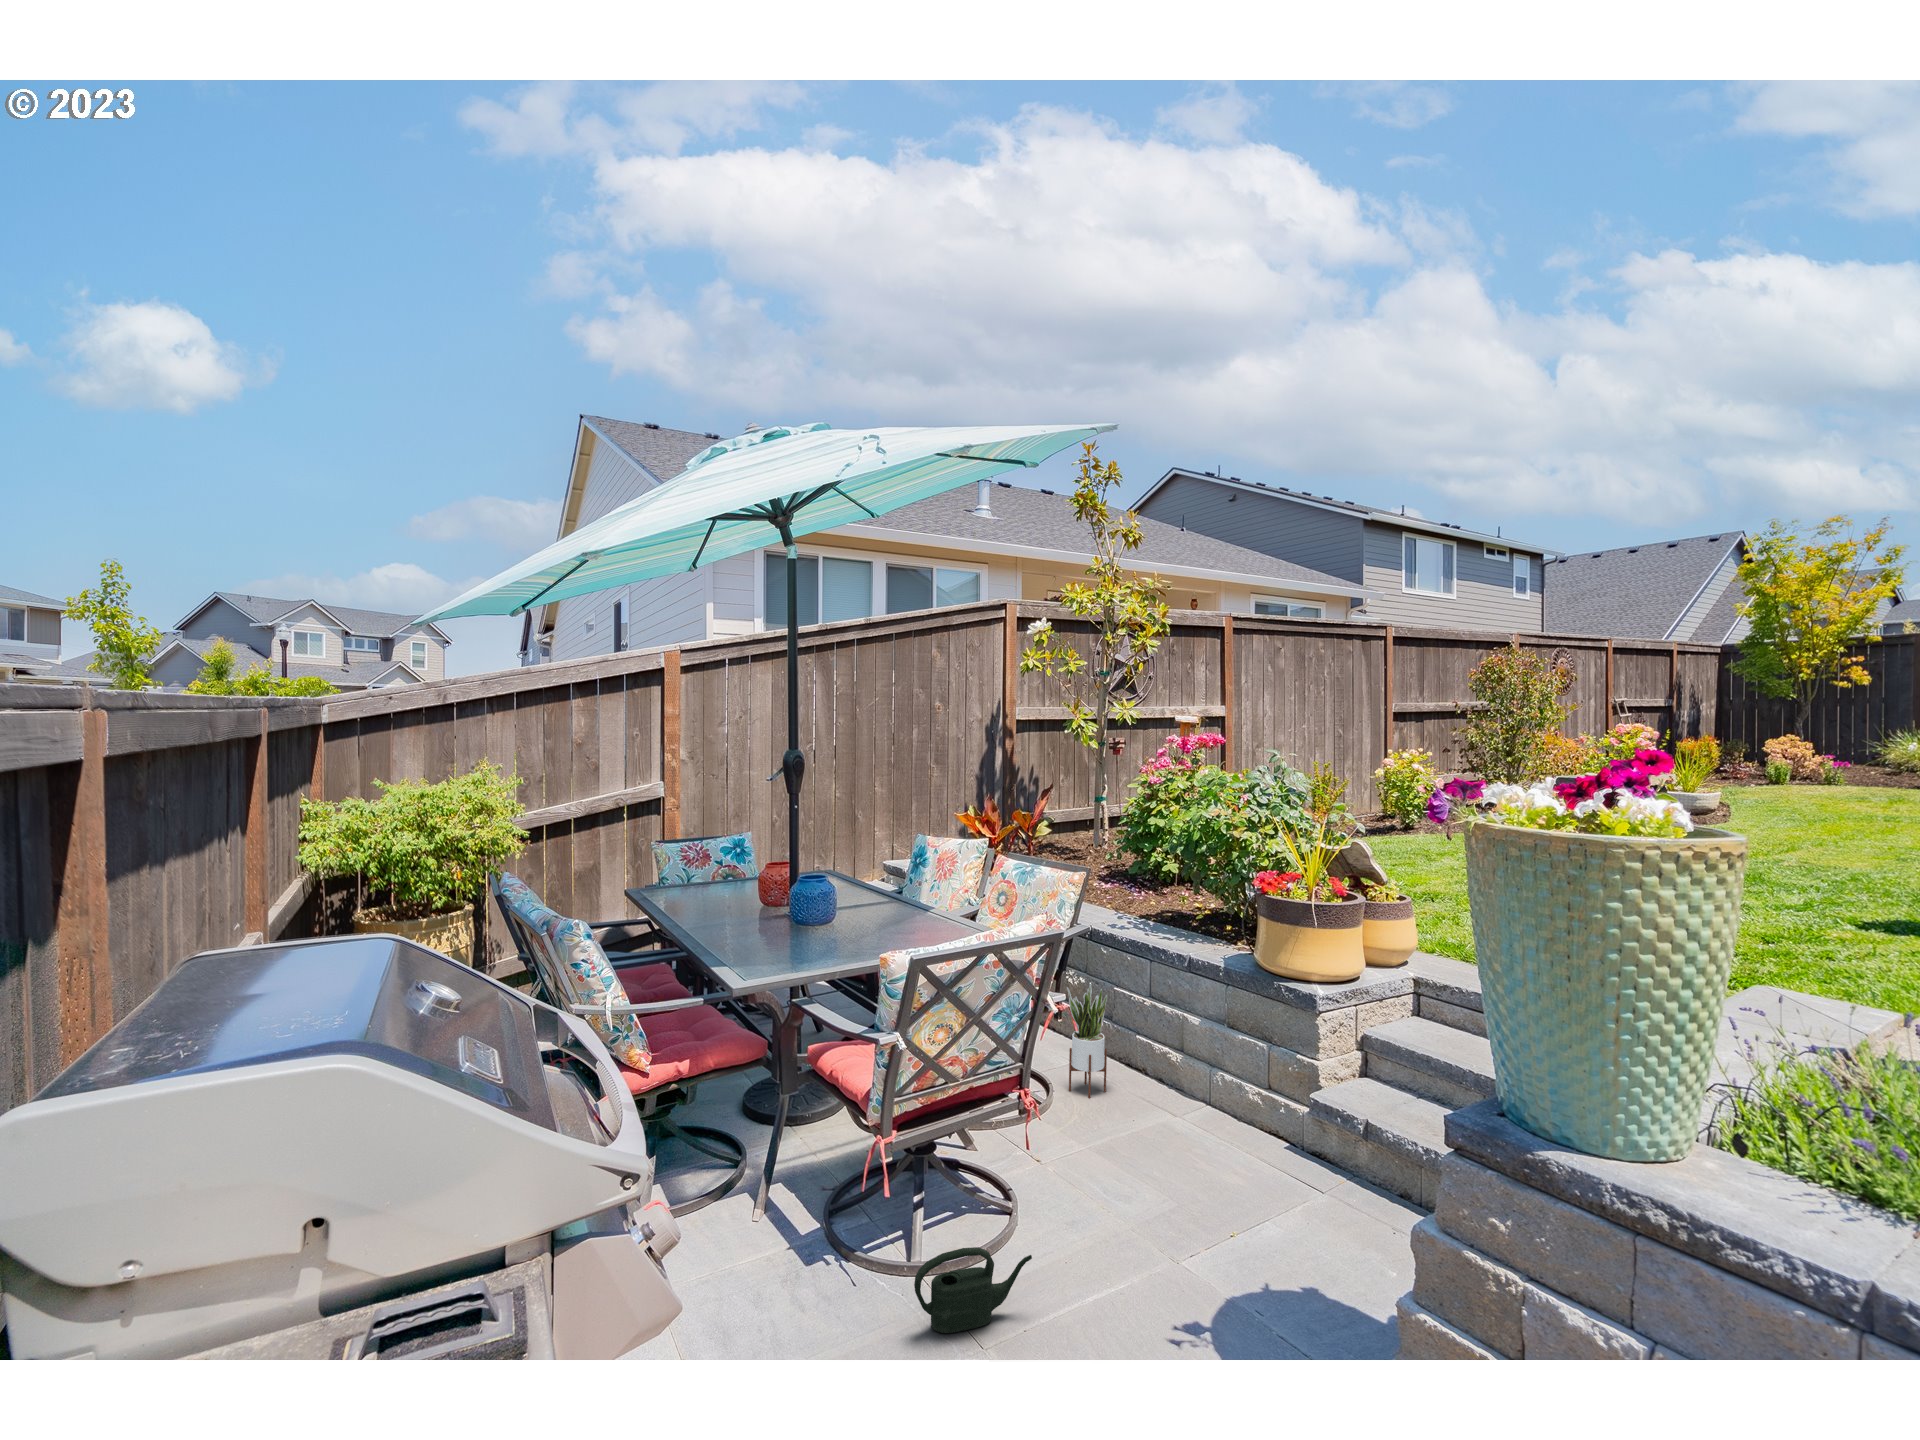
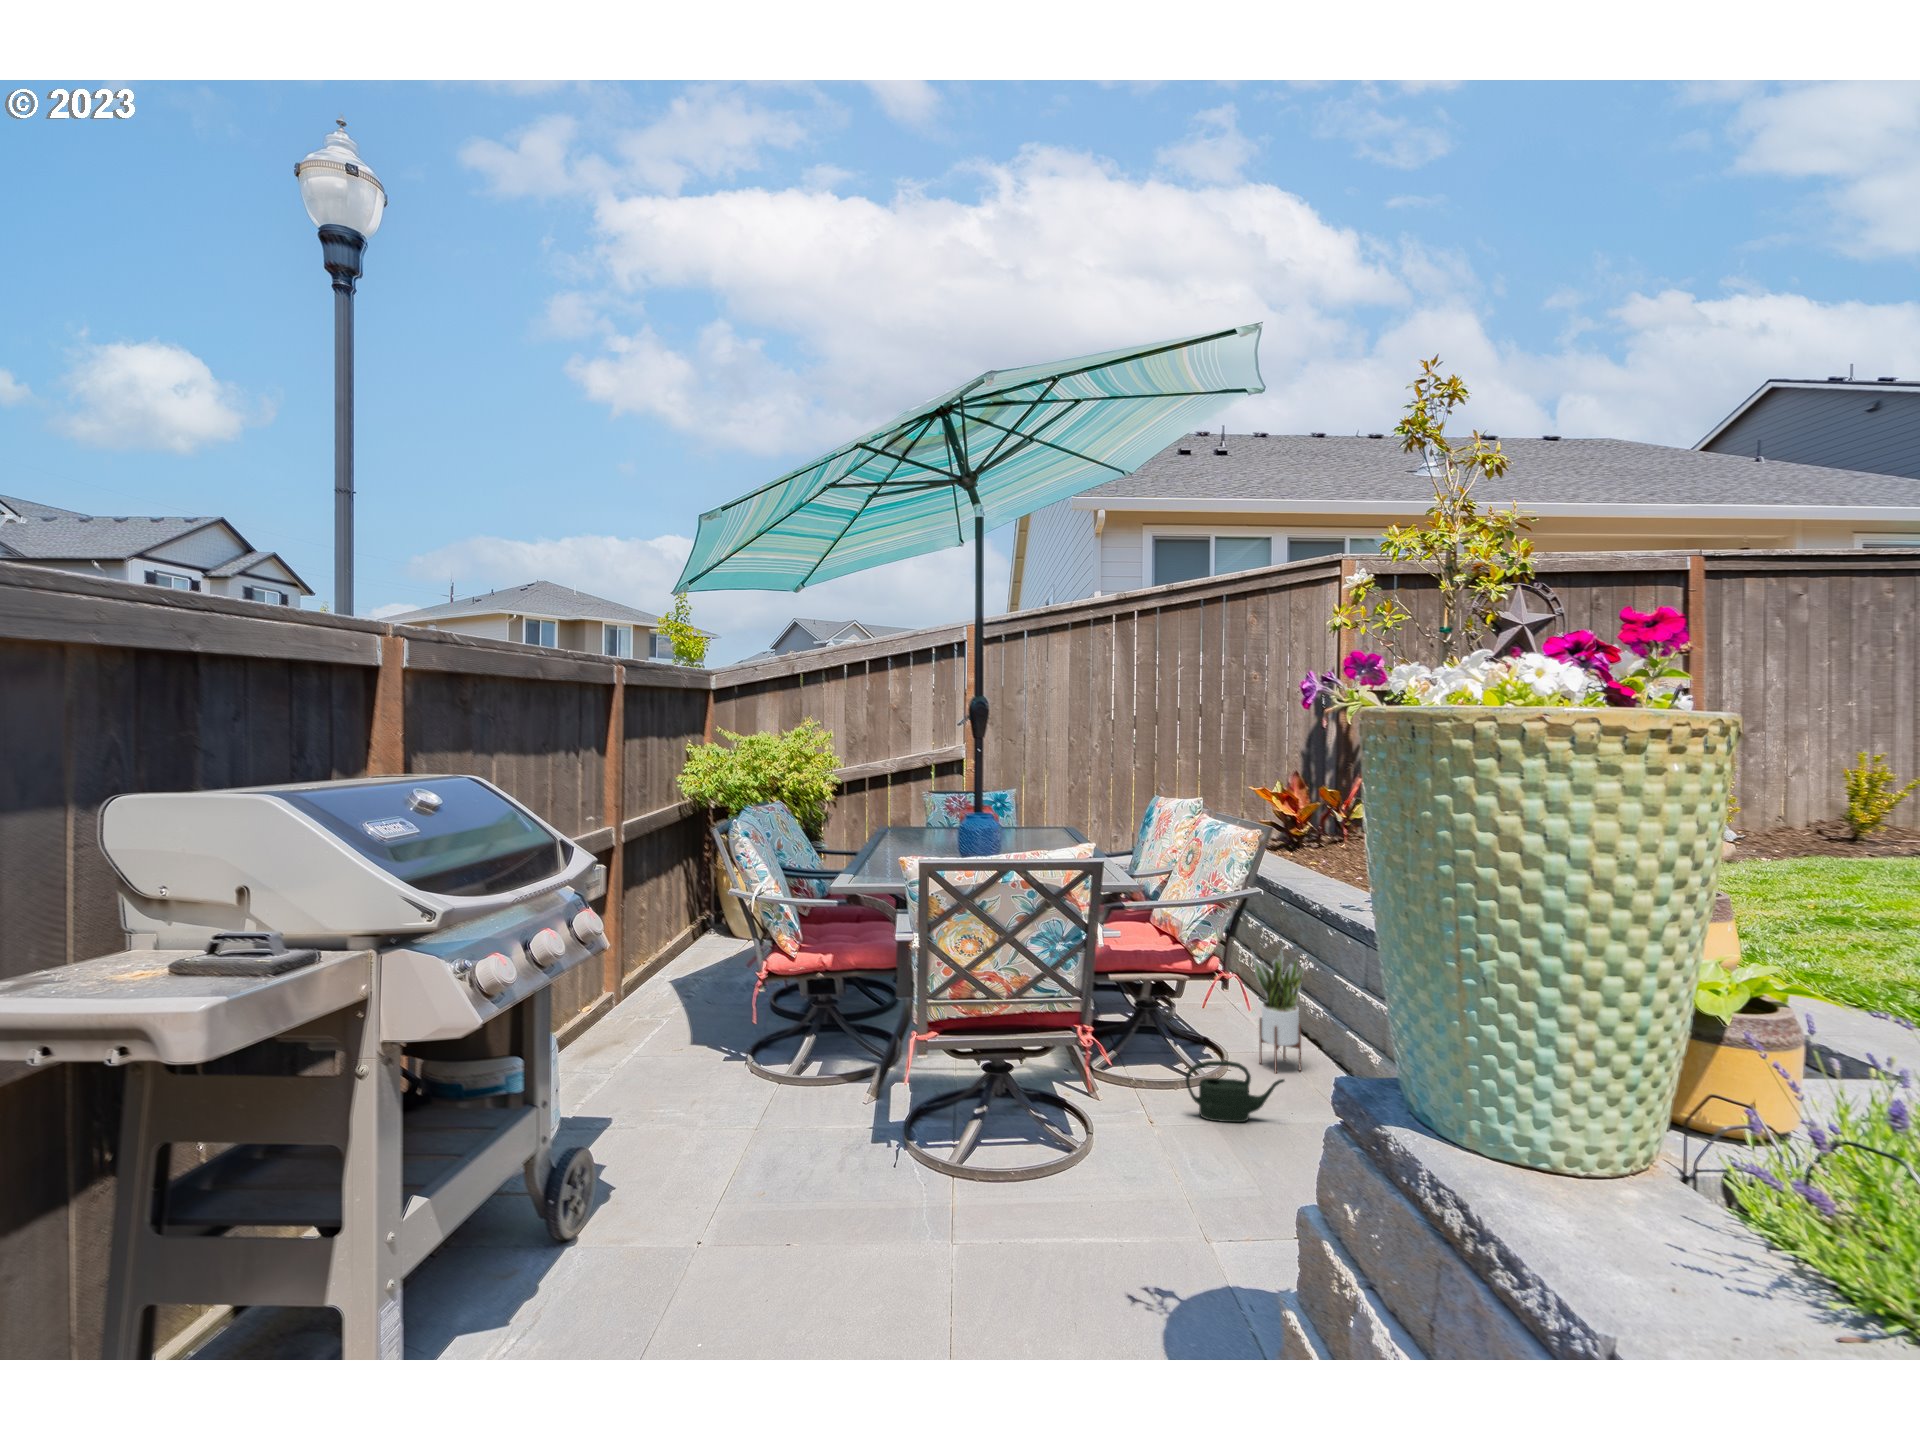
watering can: present [914,1247,1032,1333] -> present [1186,1061,1285,1122]

